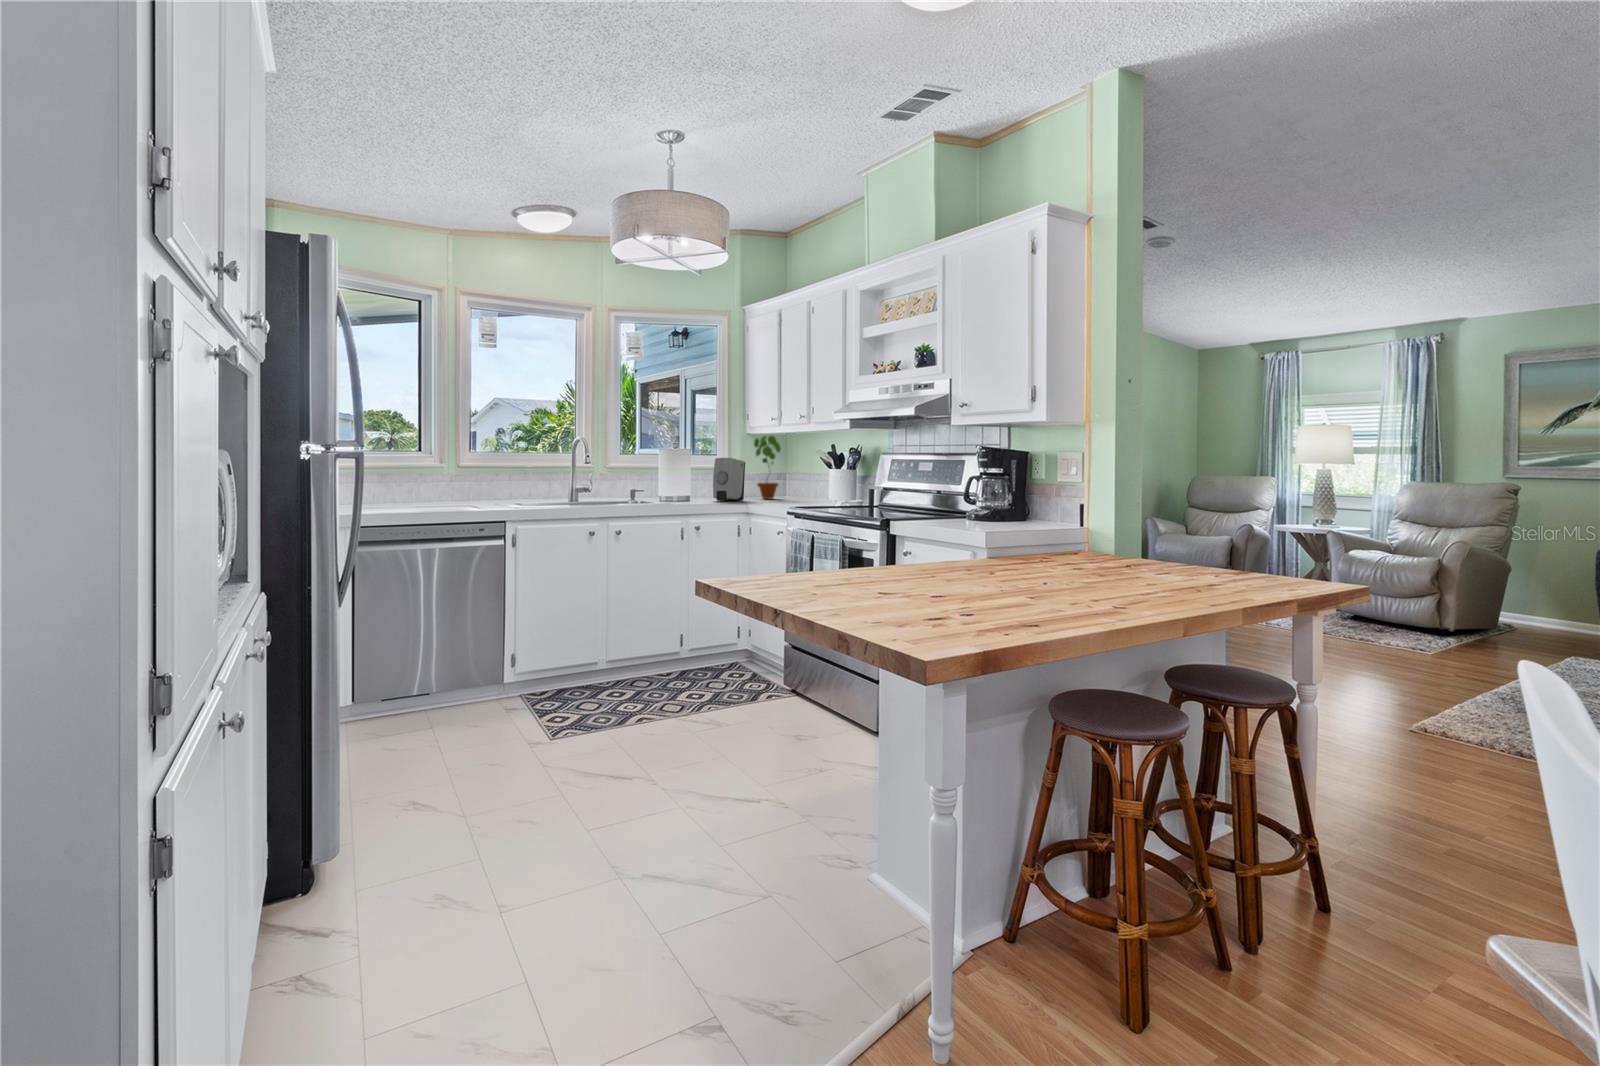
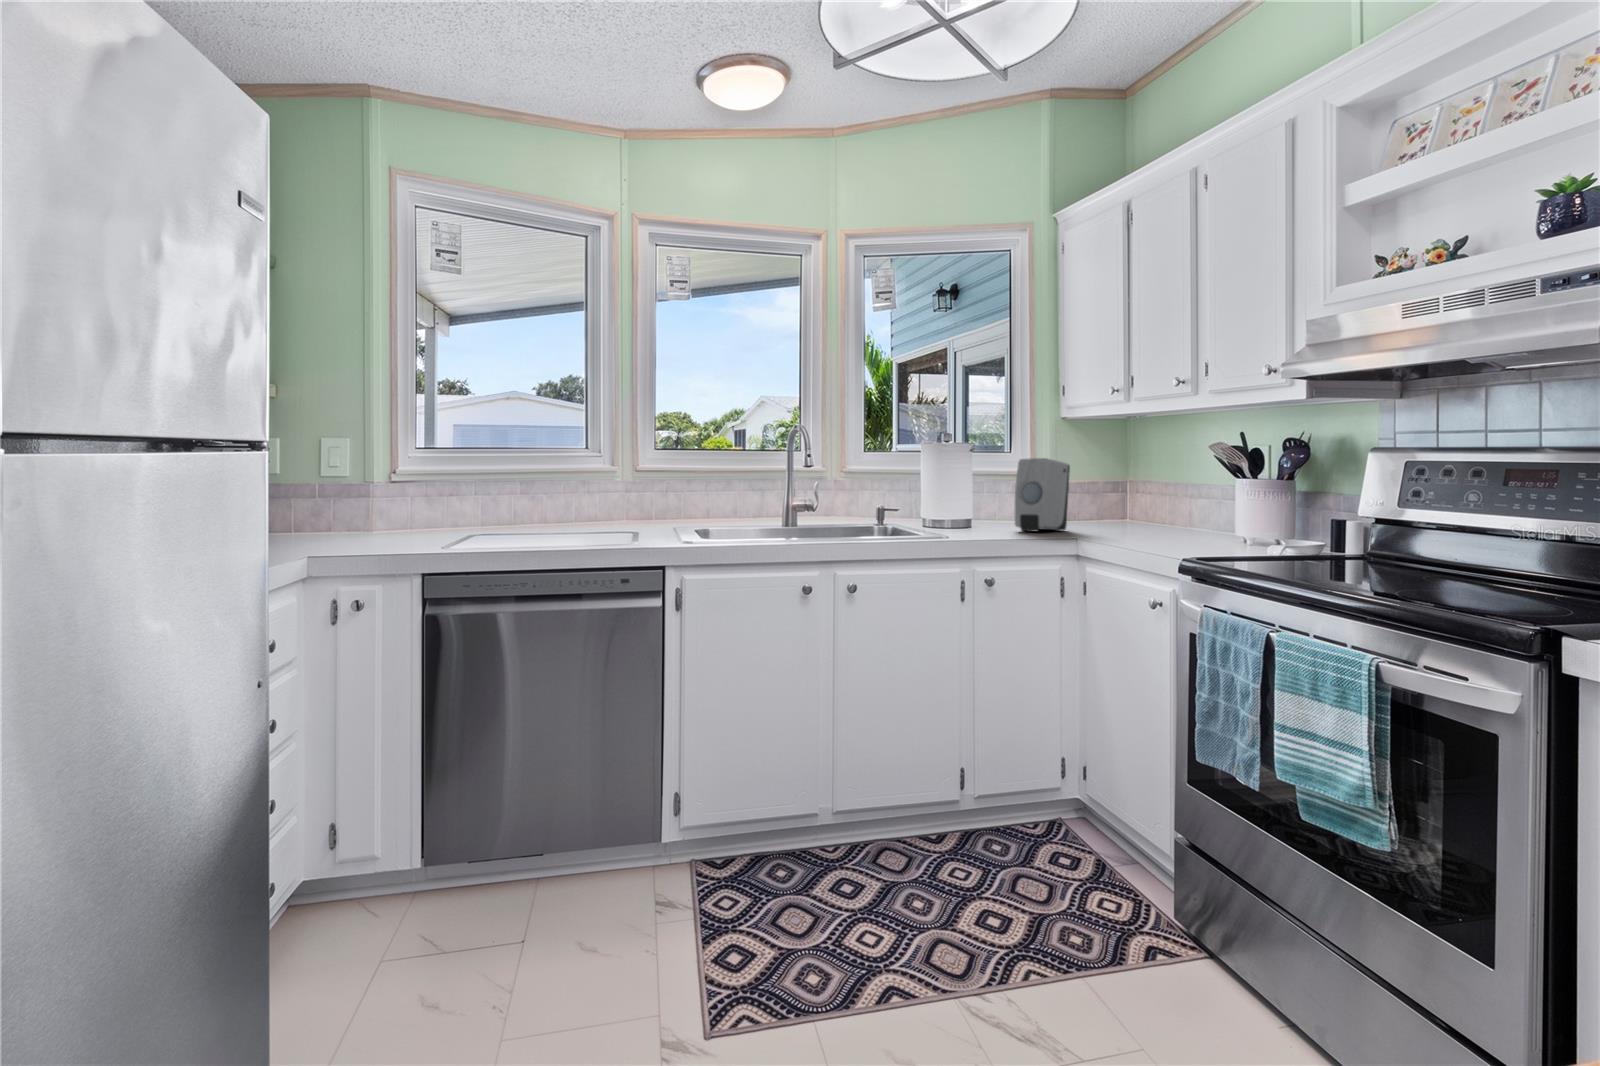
potted plant: present [754,436,781,499] -> none [1080,420,1128,525]

